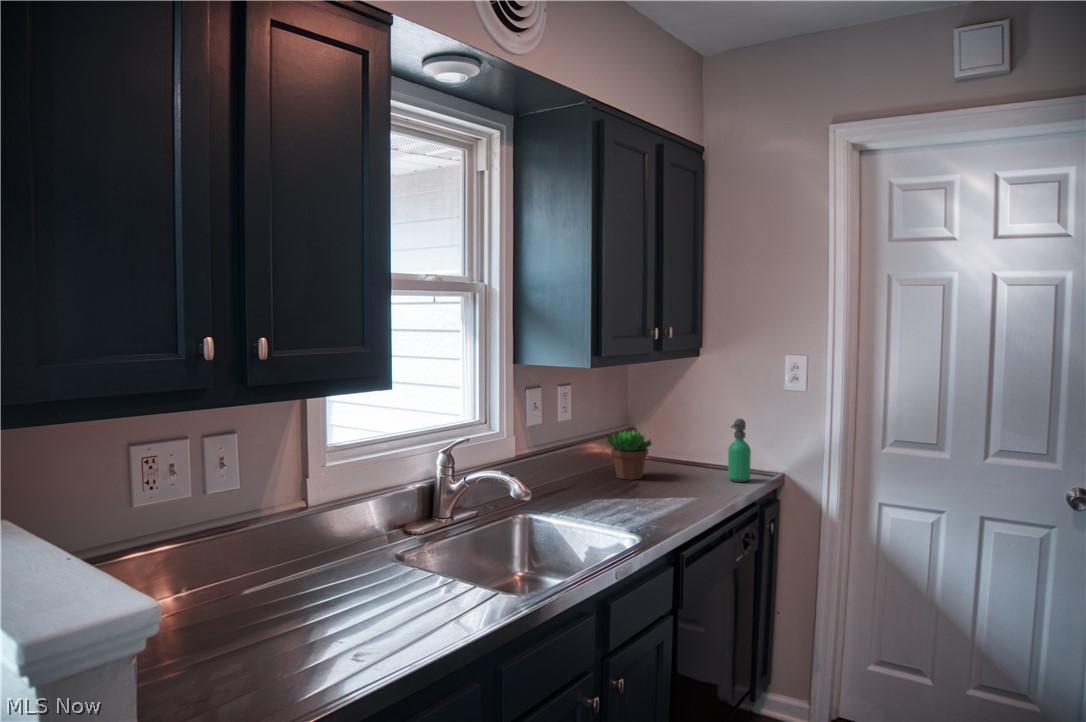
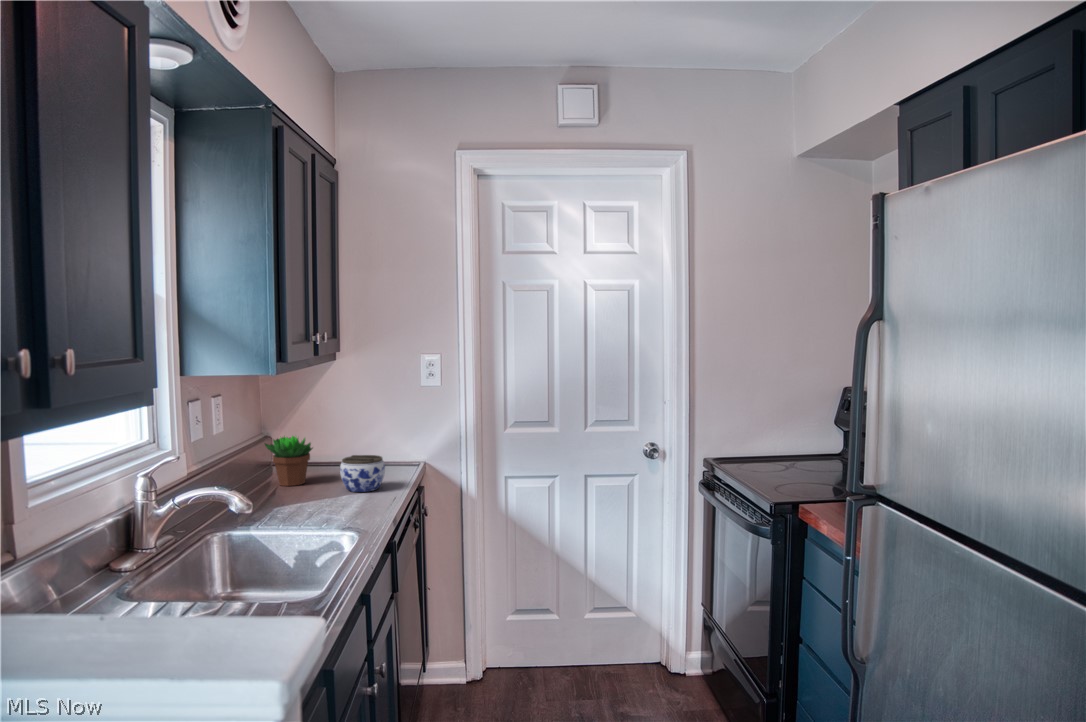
soap dispenser: present [728,419,751,482] -> none [386,414,407,474]
jar: none [665,457,711,496] -> present [340,455,385,492]

